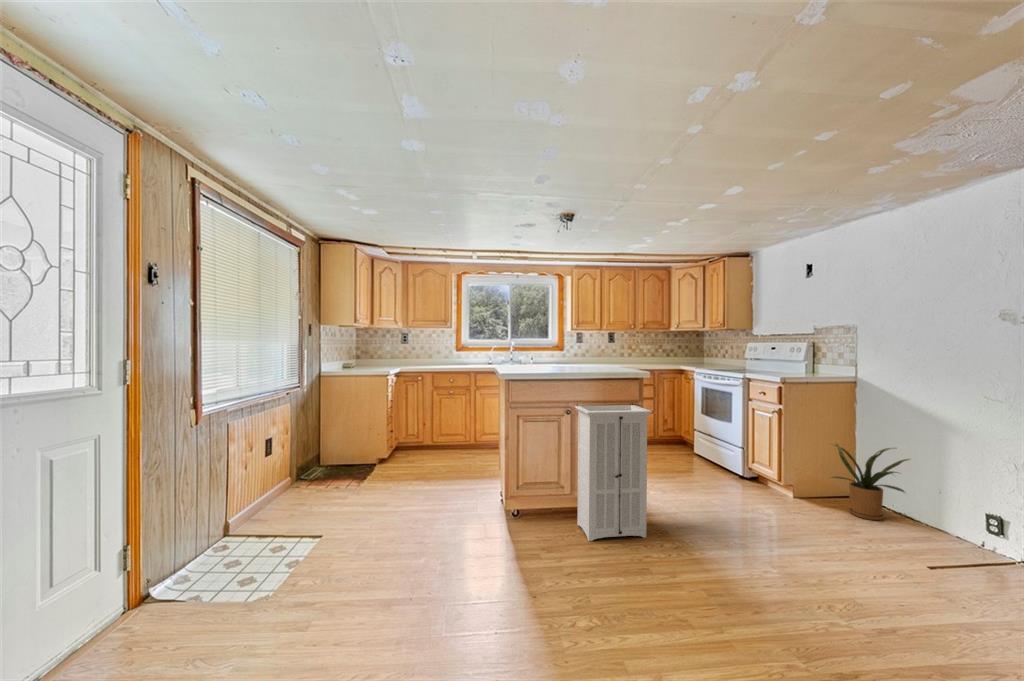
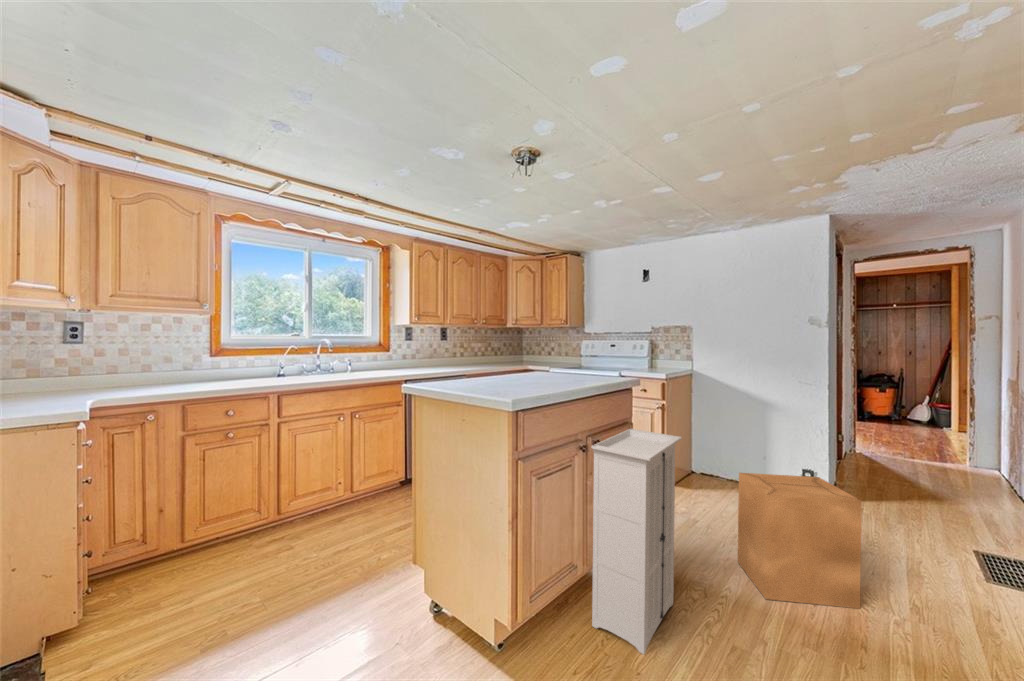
house plant: present [831,444,909,520] -> none [691,428,760,493]
cardboard box: none [728,461,834,597] -> present [738,473,862,609]

